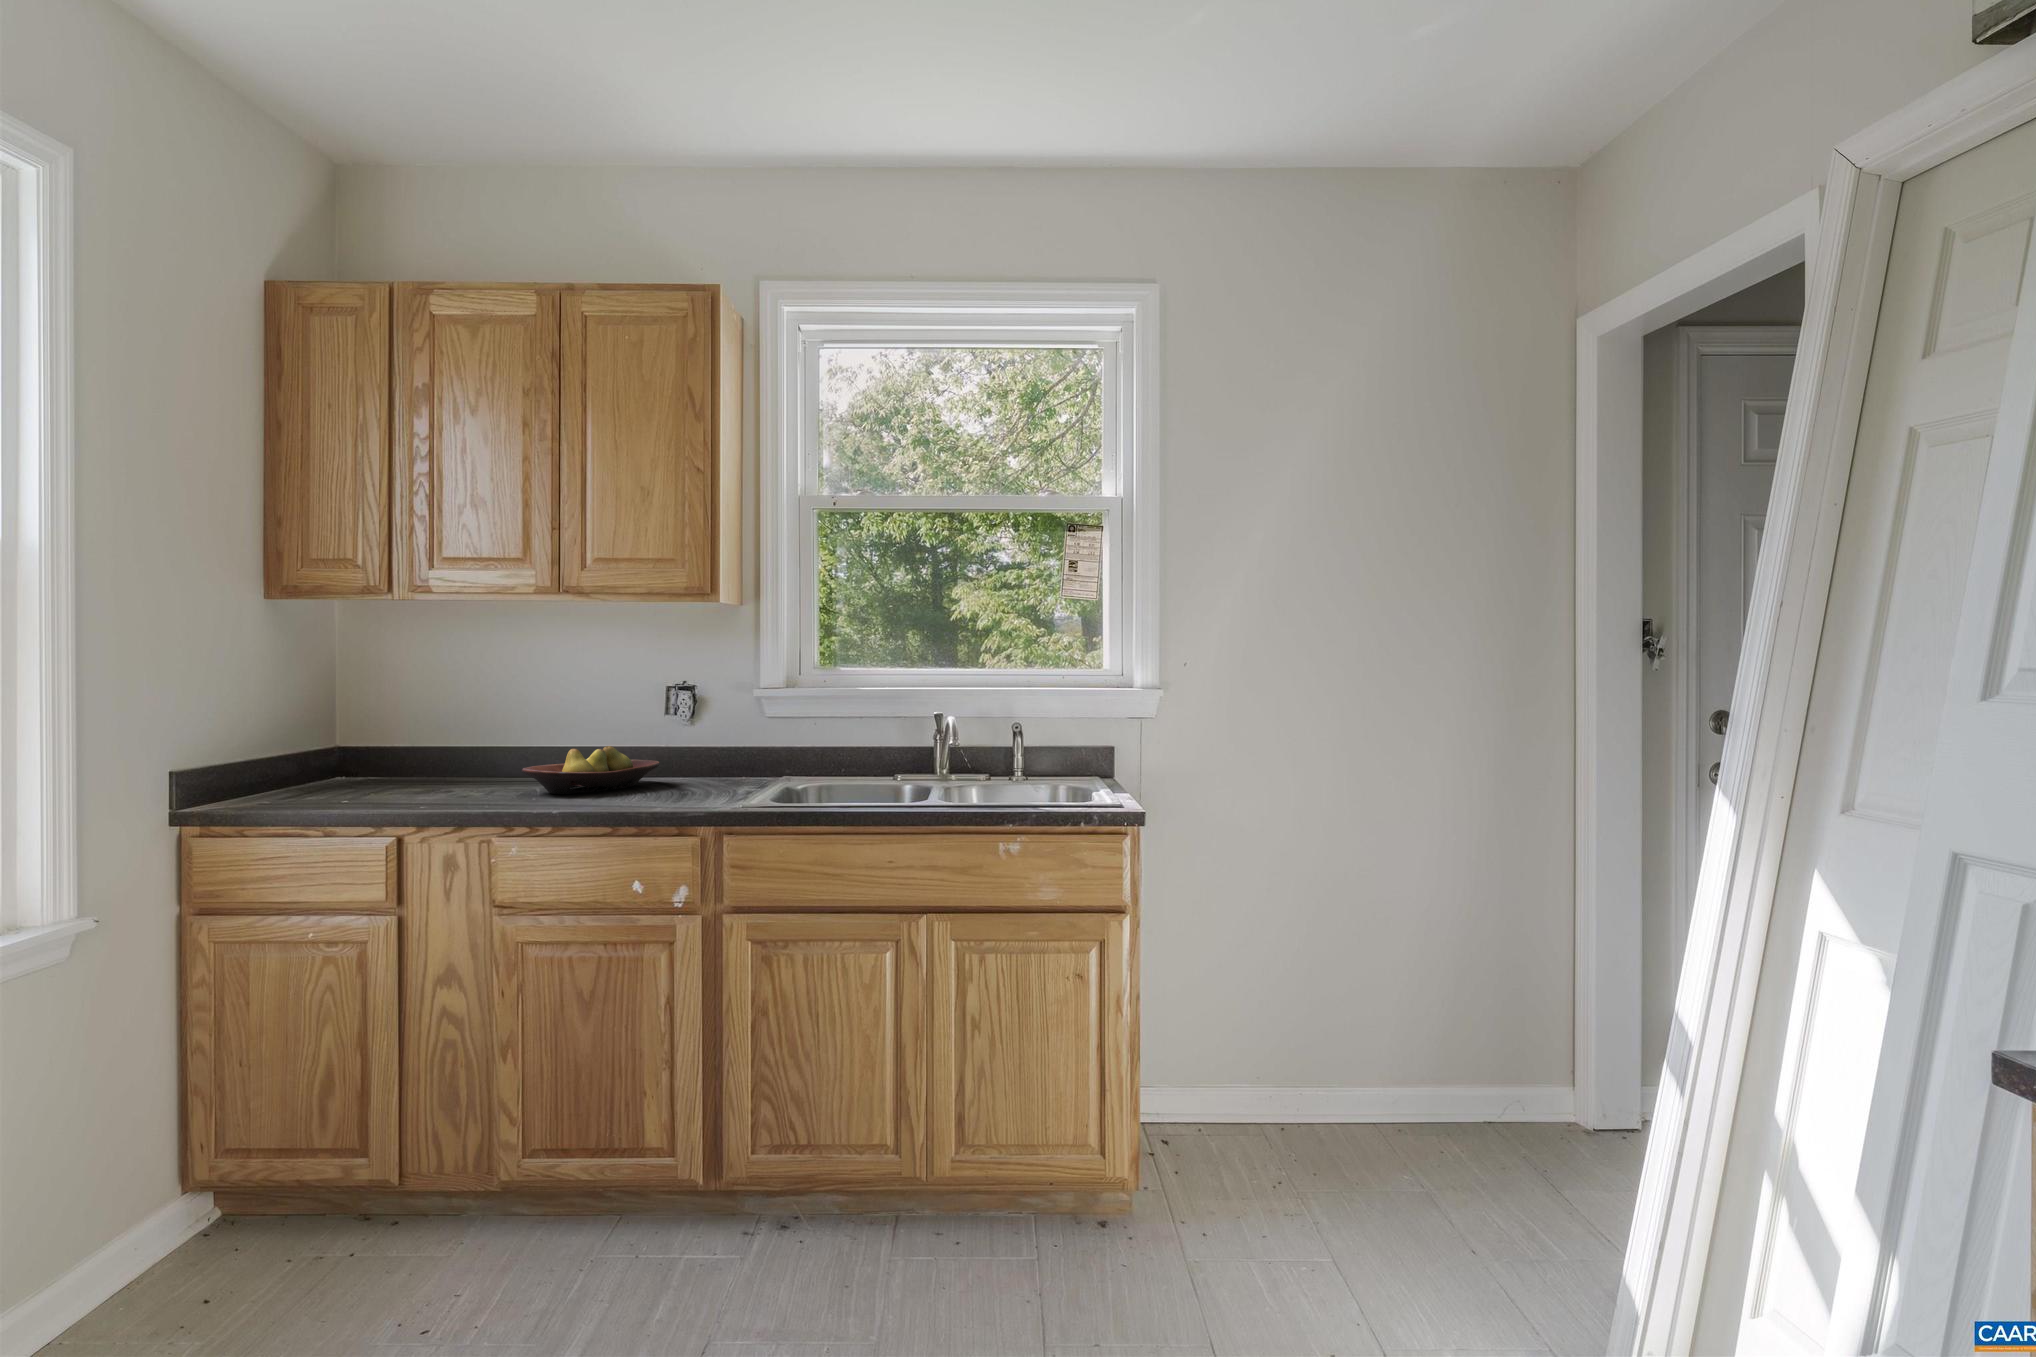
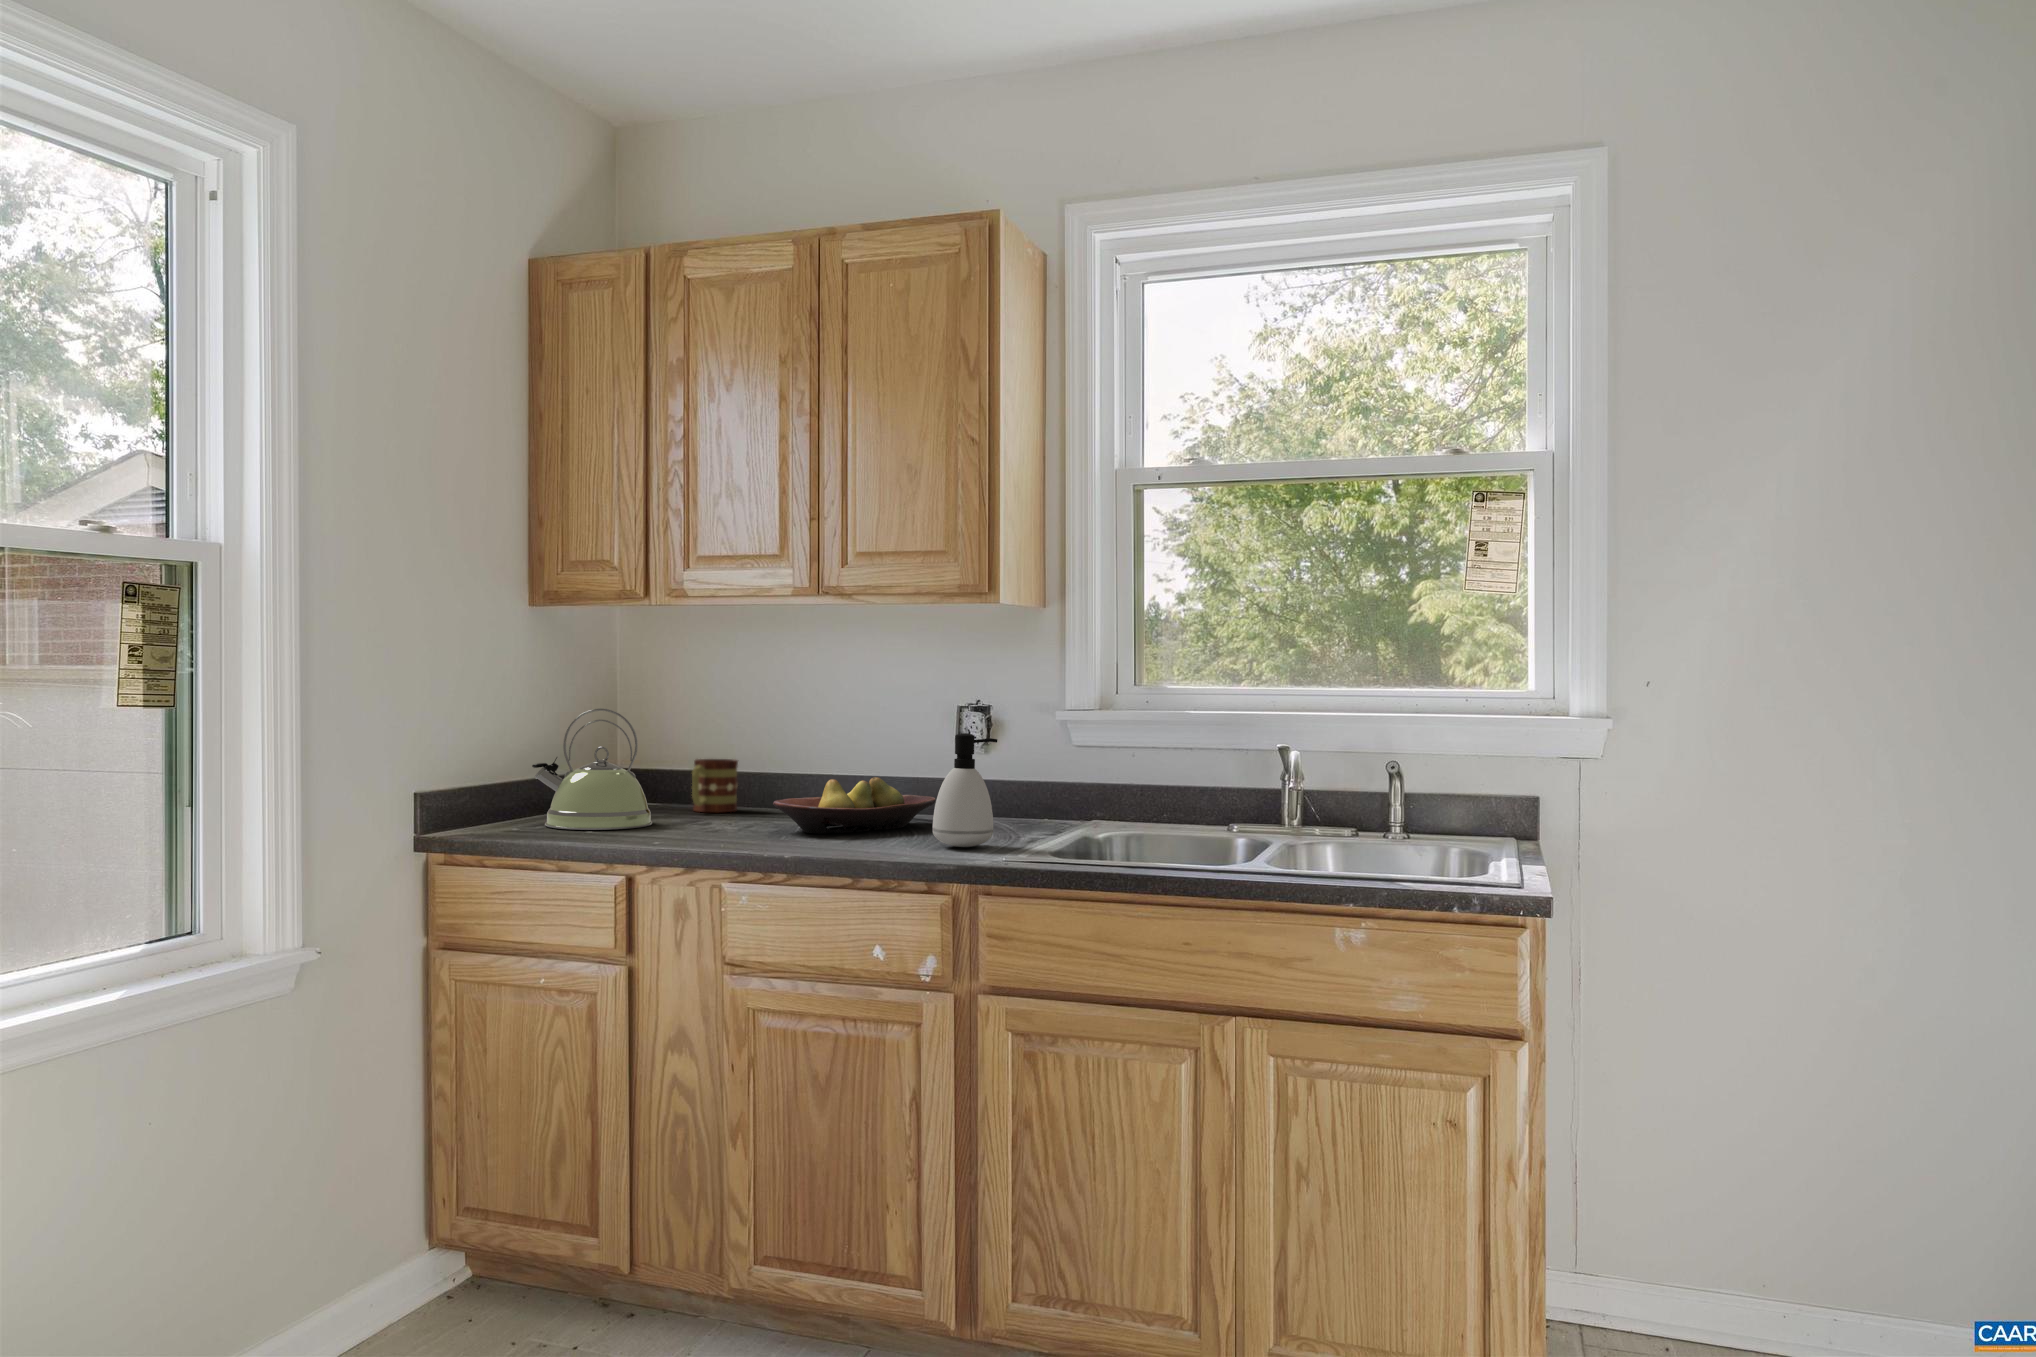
kettle: none [282,692,402,800] -> present [532,708,652,830]
soap dispenser: none [673,708,726,799] -> present [933,733,997,847]
mug: none [428,734,470,781] -> present [692,759,738,812]

